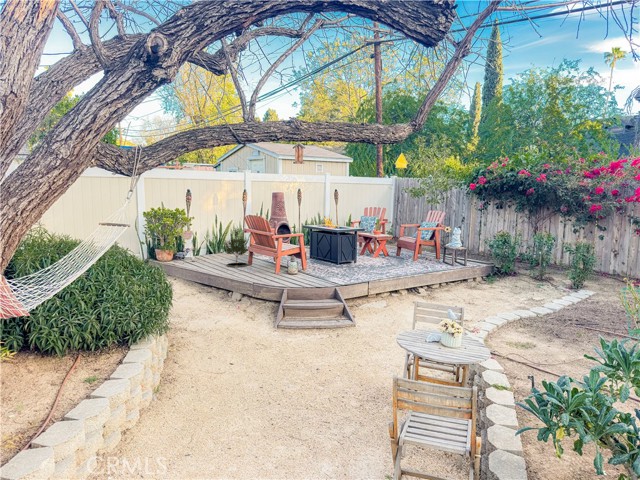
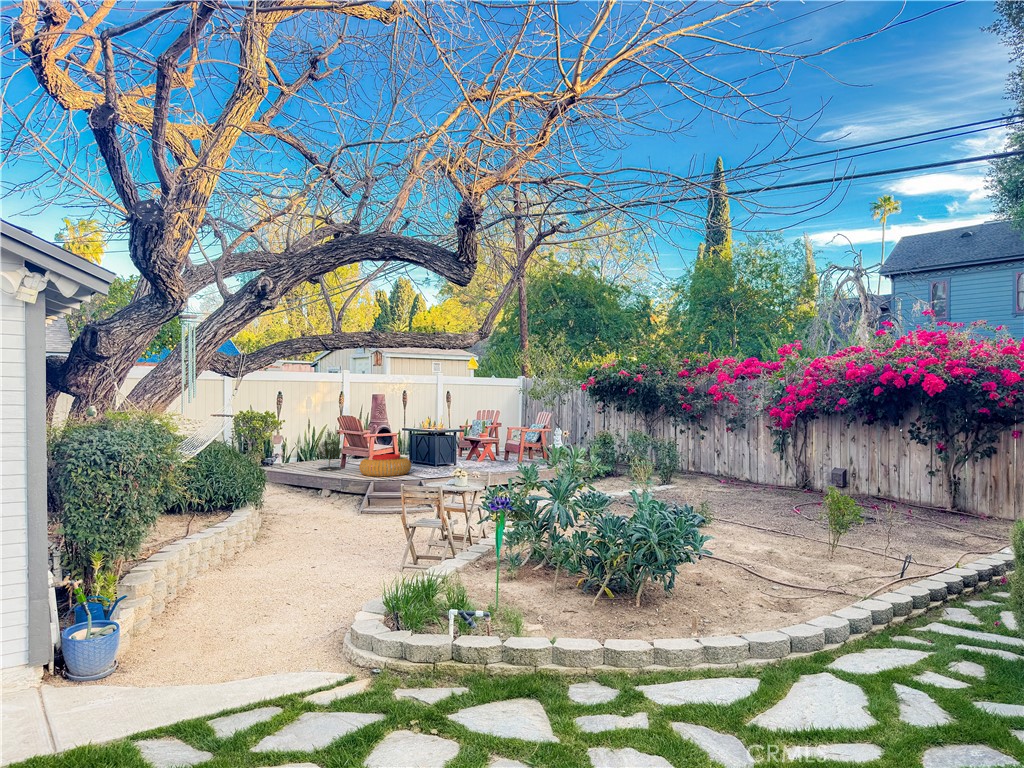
pouf: none [267,253,317,276] -> present [359,454,411,476]

